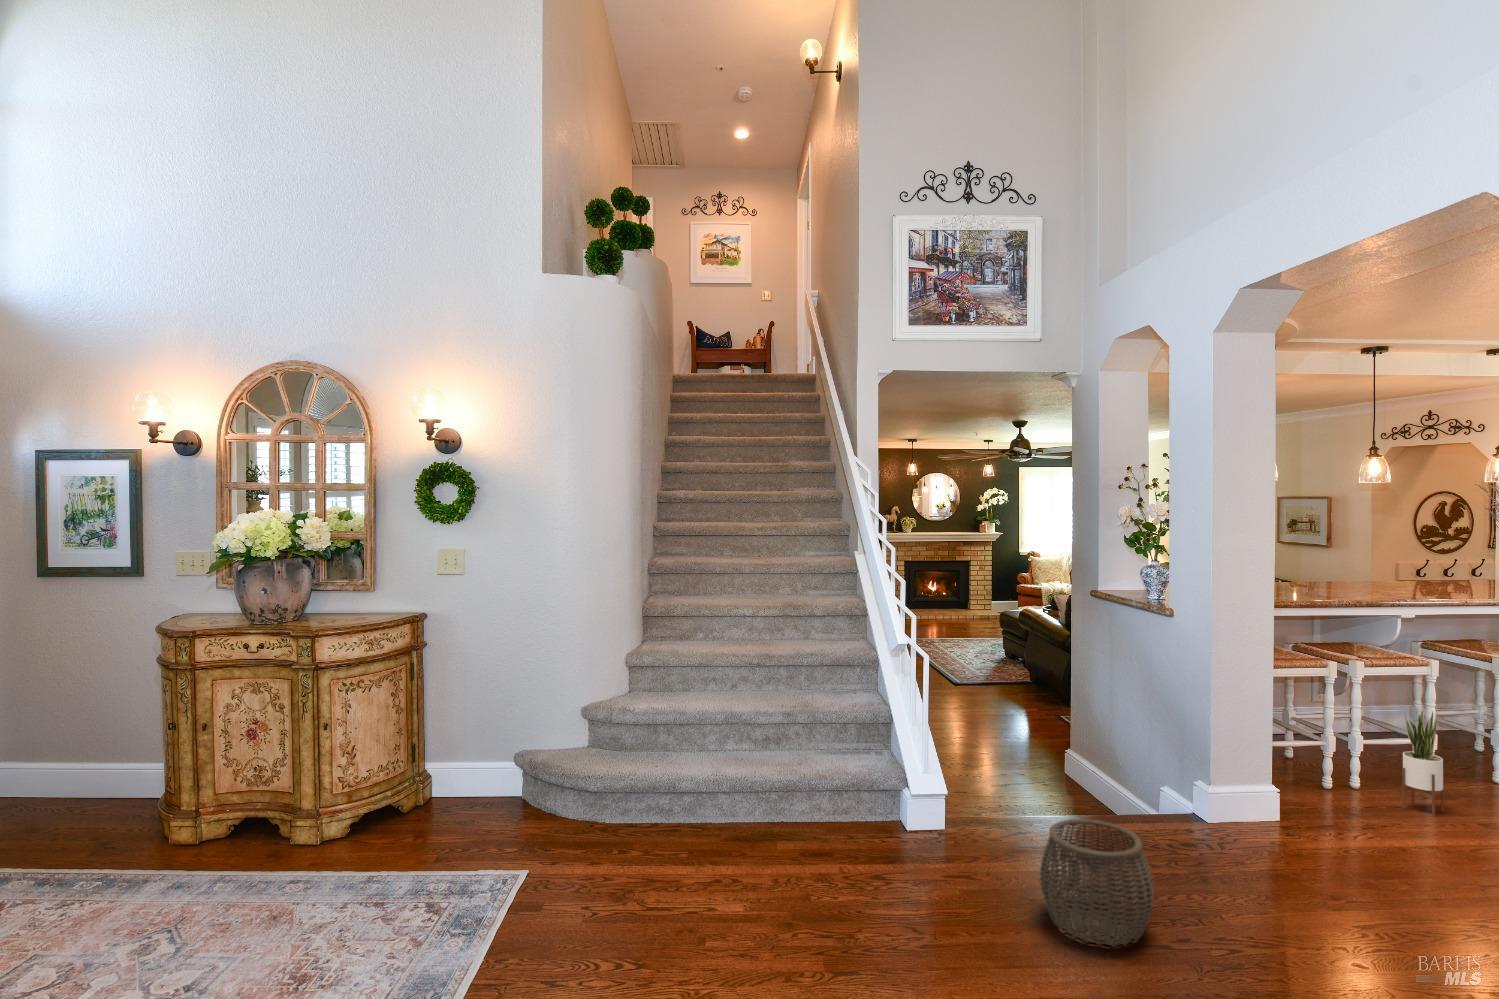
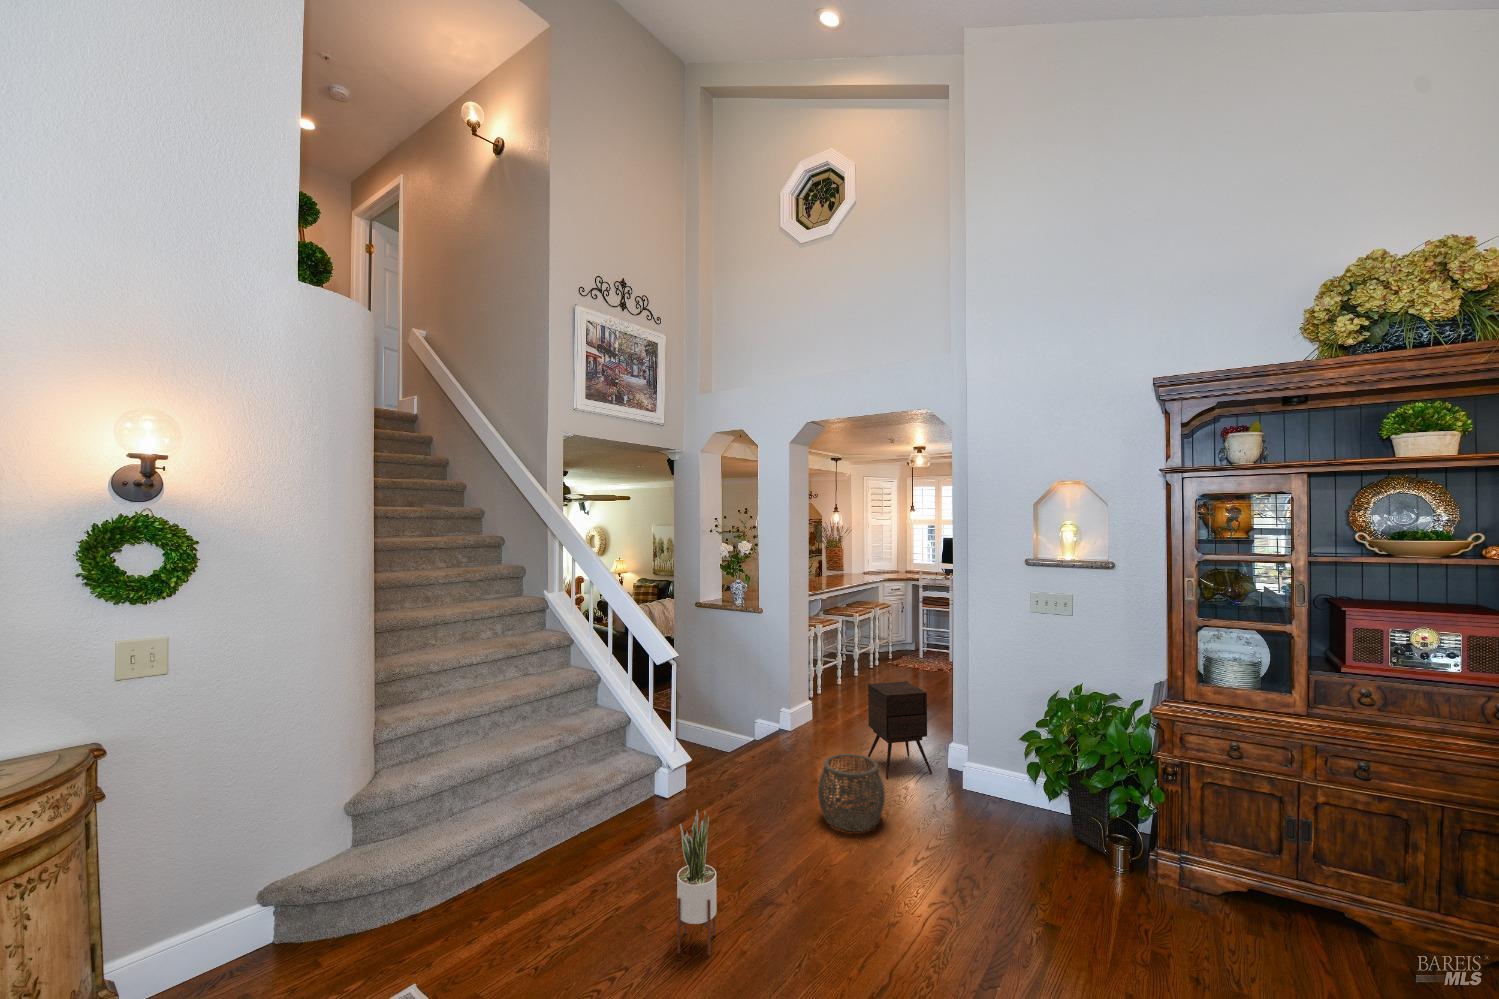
potted plant: present [1402,706,1444,817] -> present [677,811,716,956]
side table: none [1253,742,1366,933] -> present [868,681,932,779]

